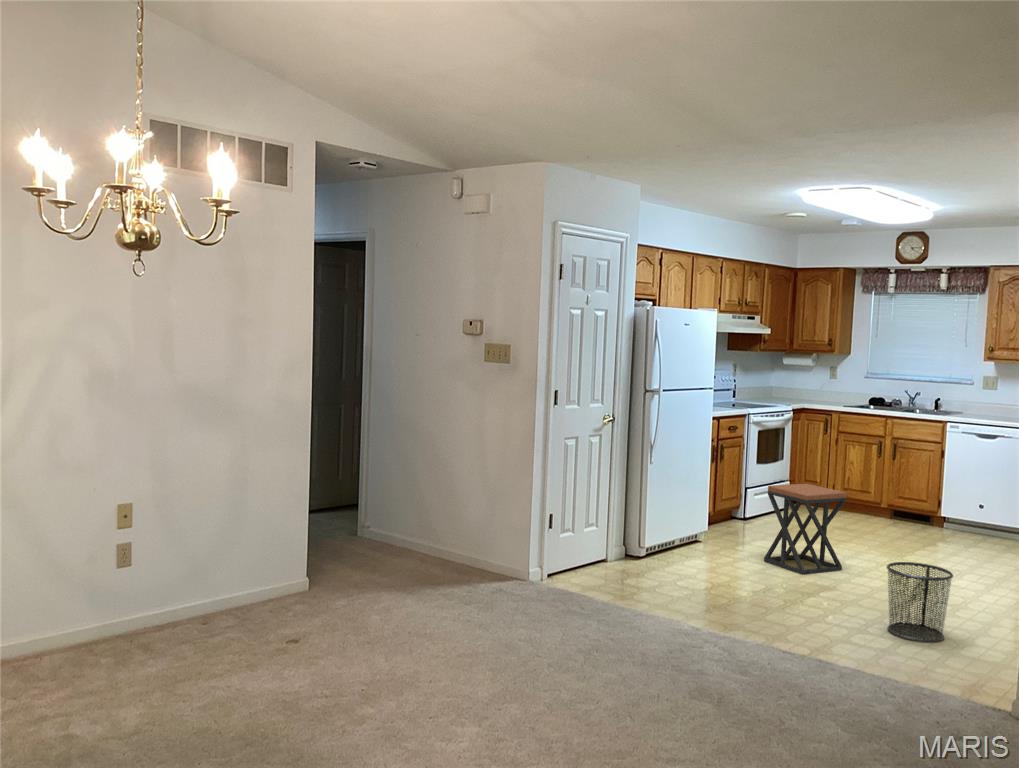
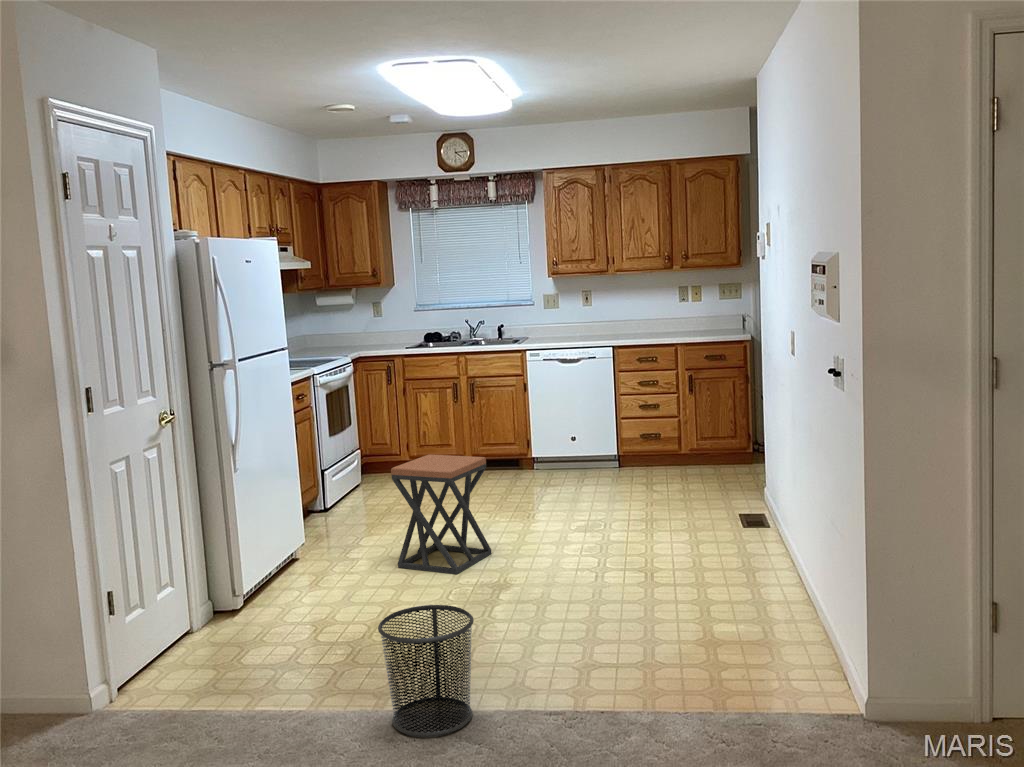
waste bin: present [887,562,953,642] -> present [378,605,474,737]

